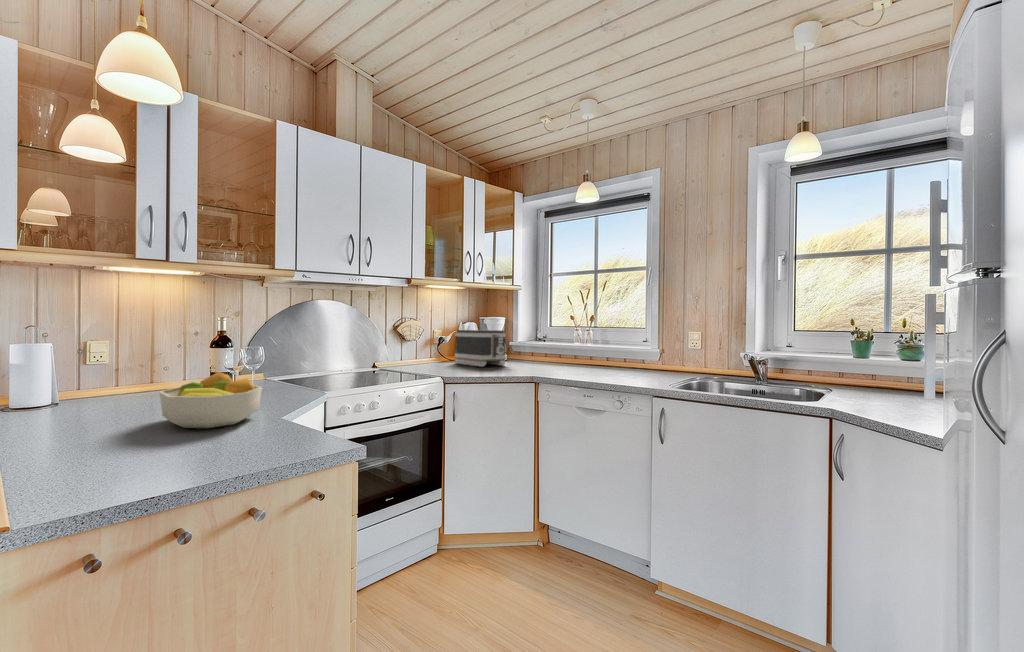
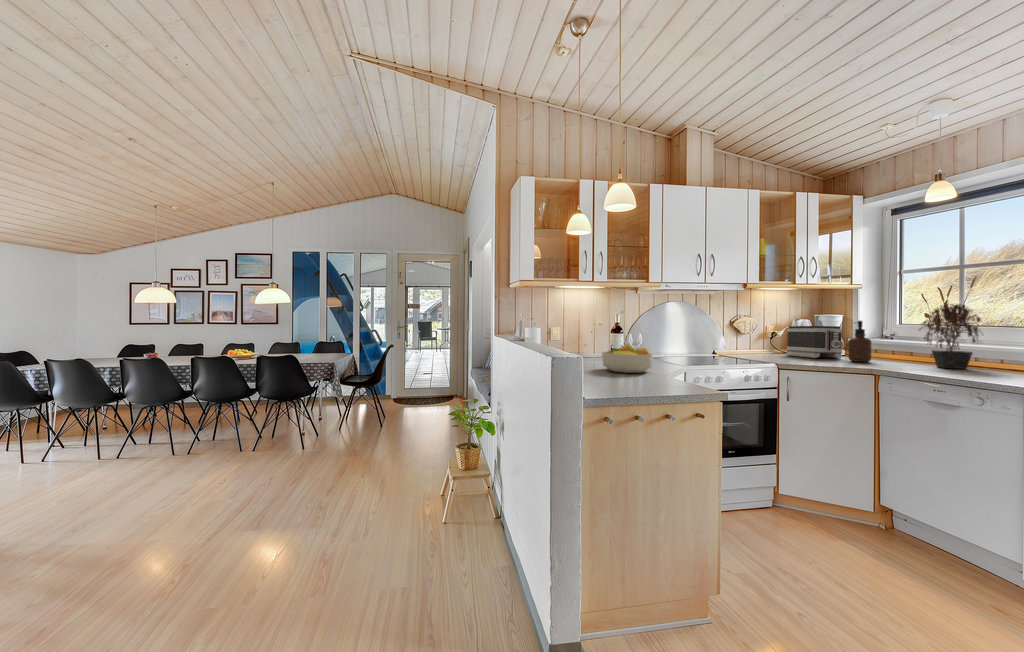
potted plant: none [568,307,619,374] -> present [920,303,983,369]
soap dispenser: none [512,325,531,370] -> present [849,321,872,362]

